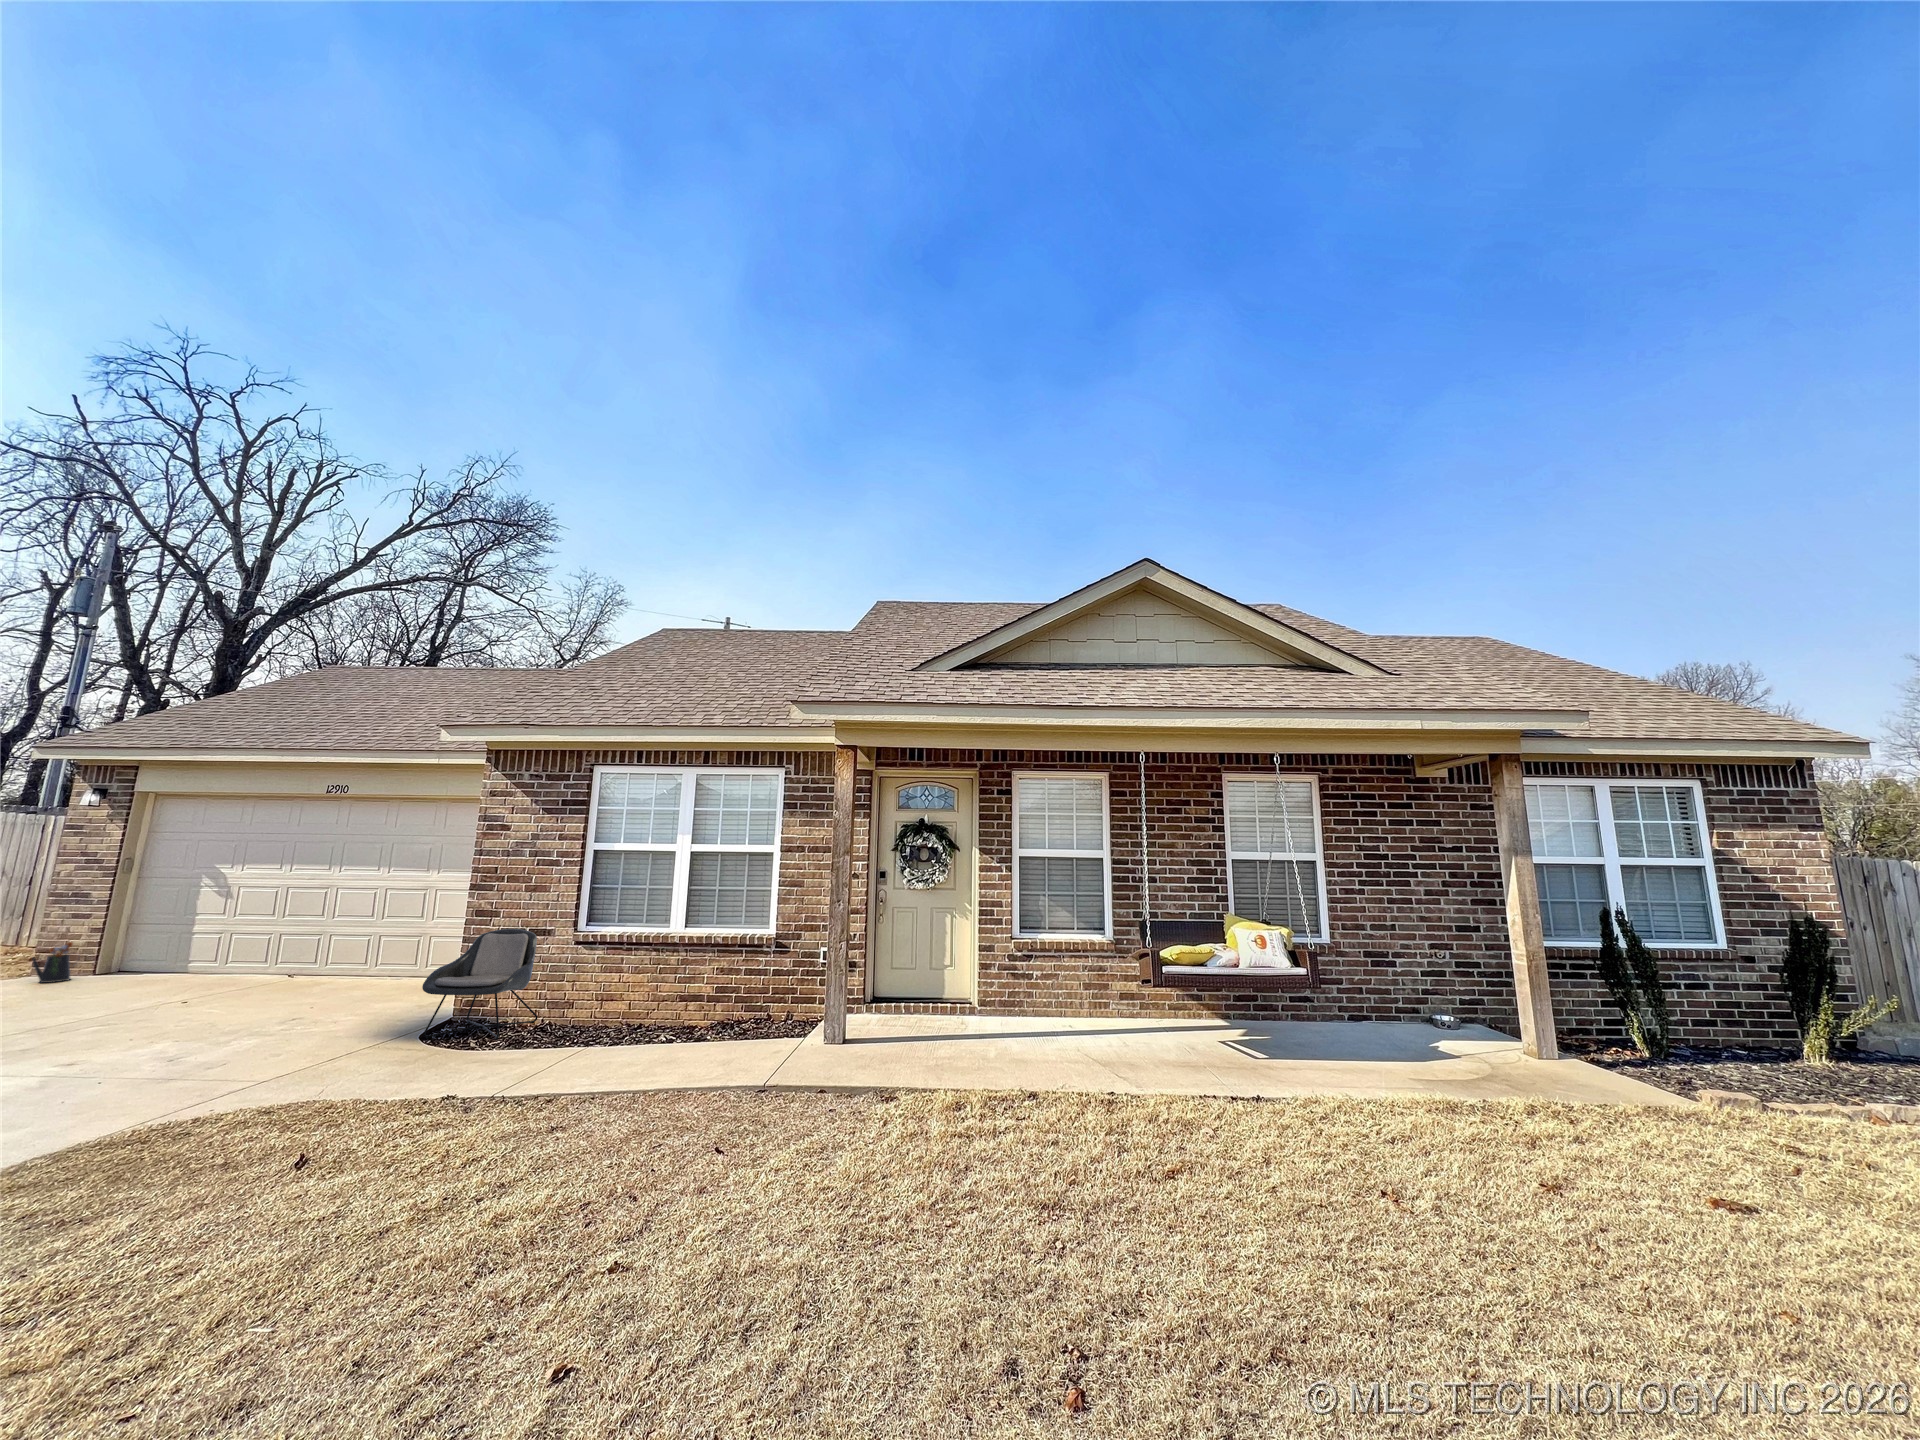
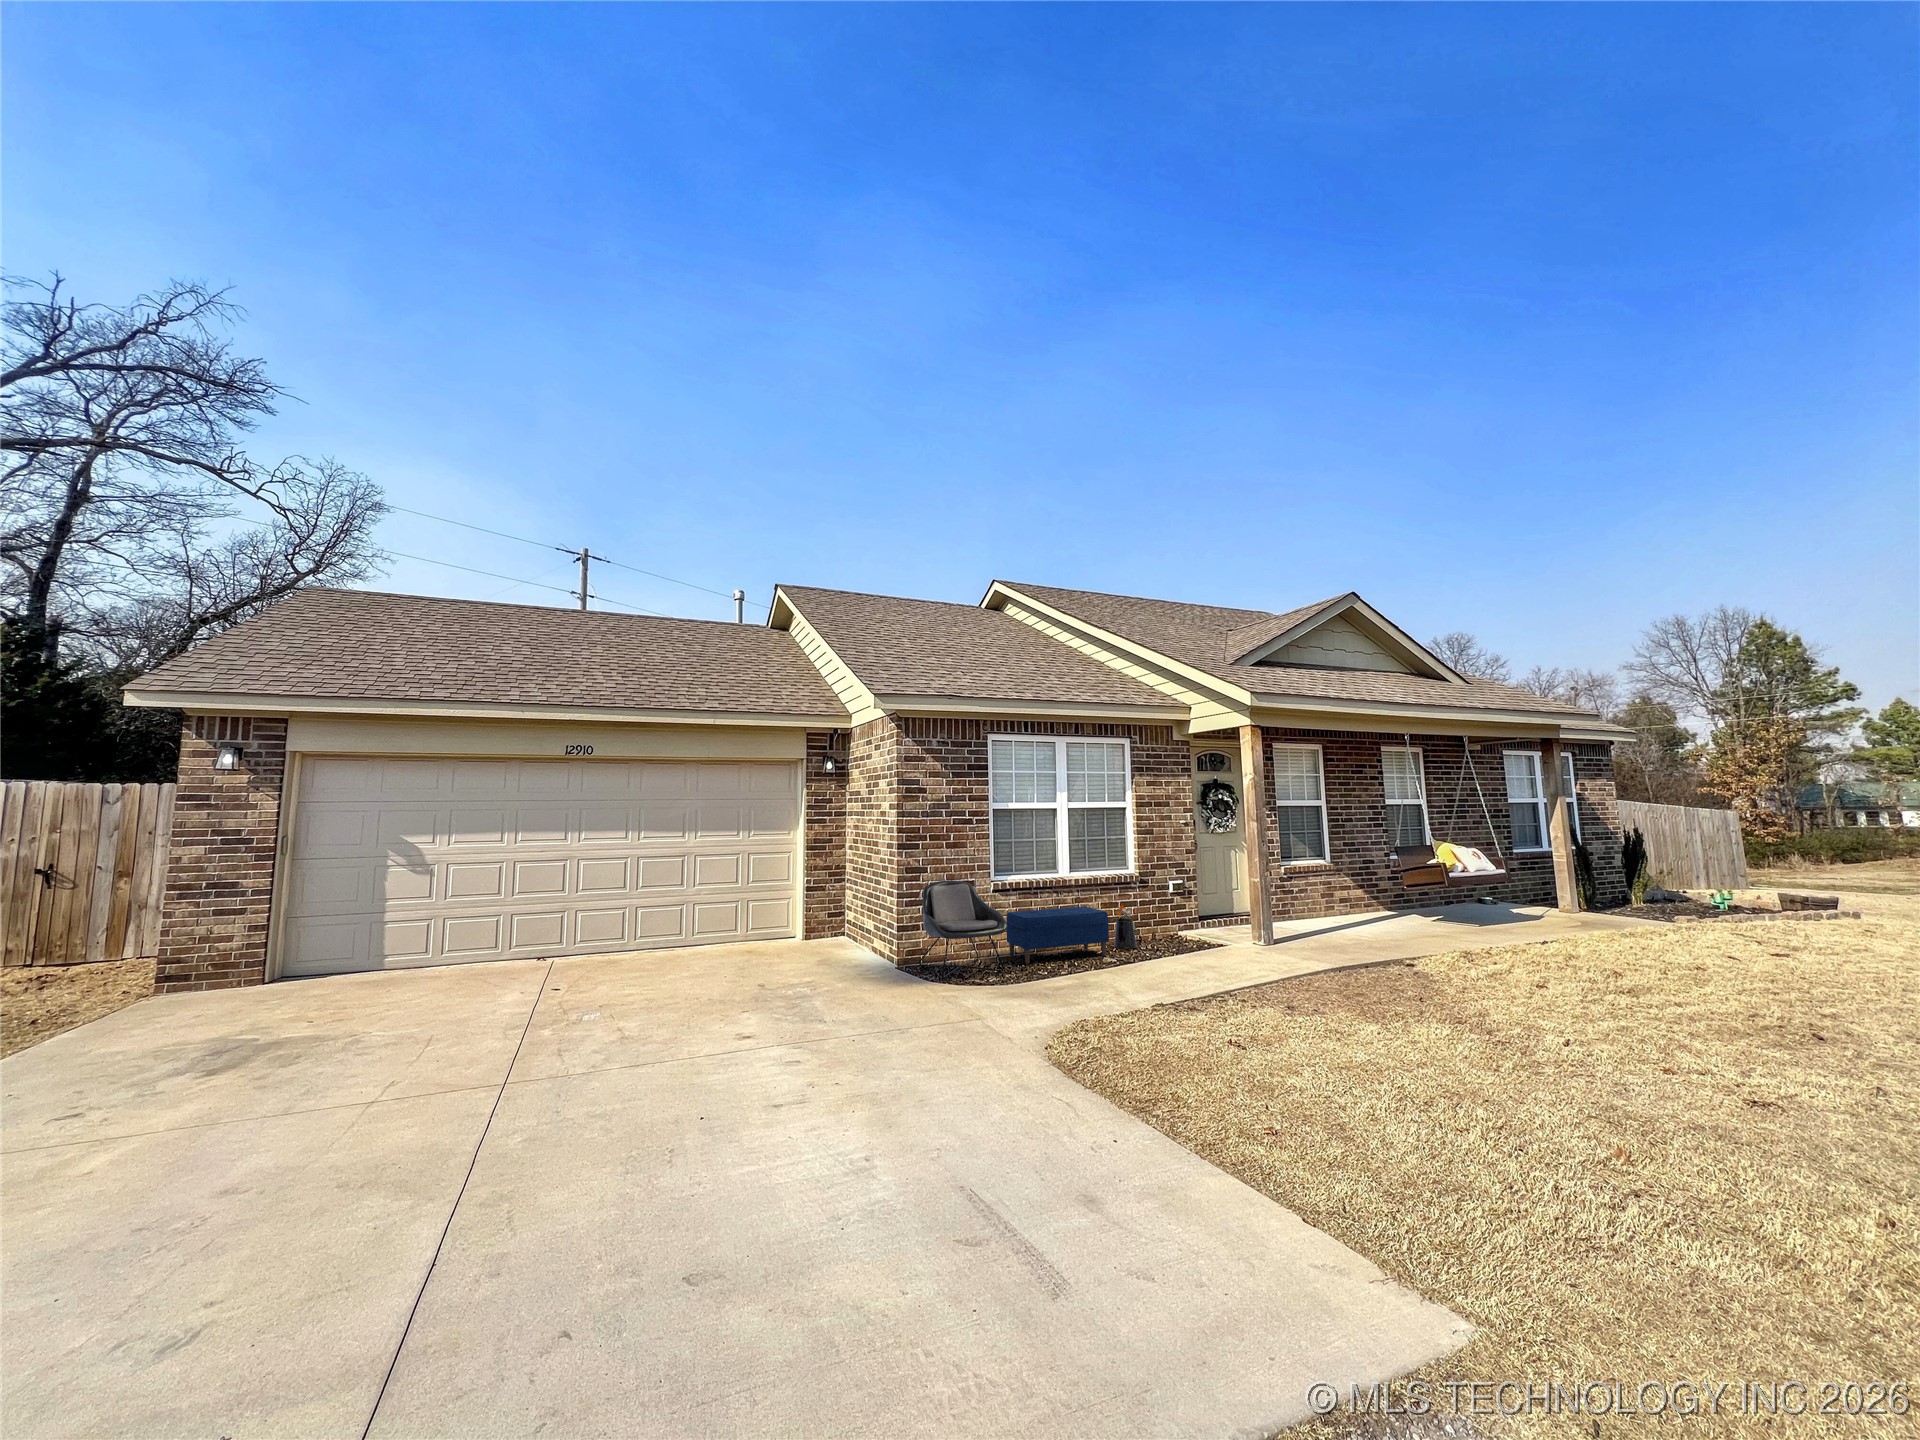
watering can: present [32,942,73,983] -> present [1114,905,1137,949]
bench: none [550,970,681,1035] -> present [1006,906,1109,964]

